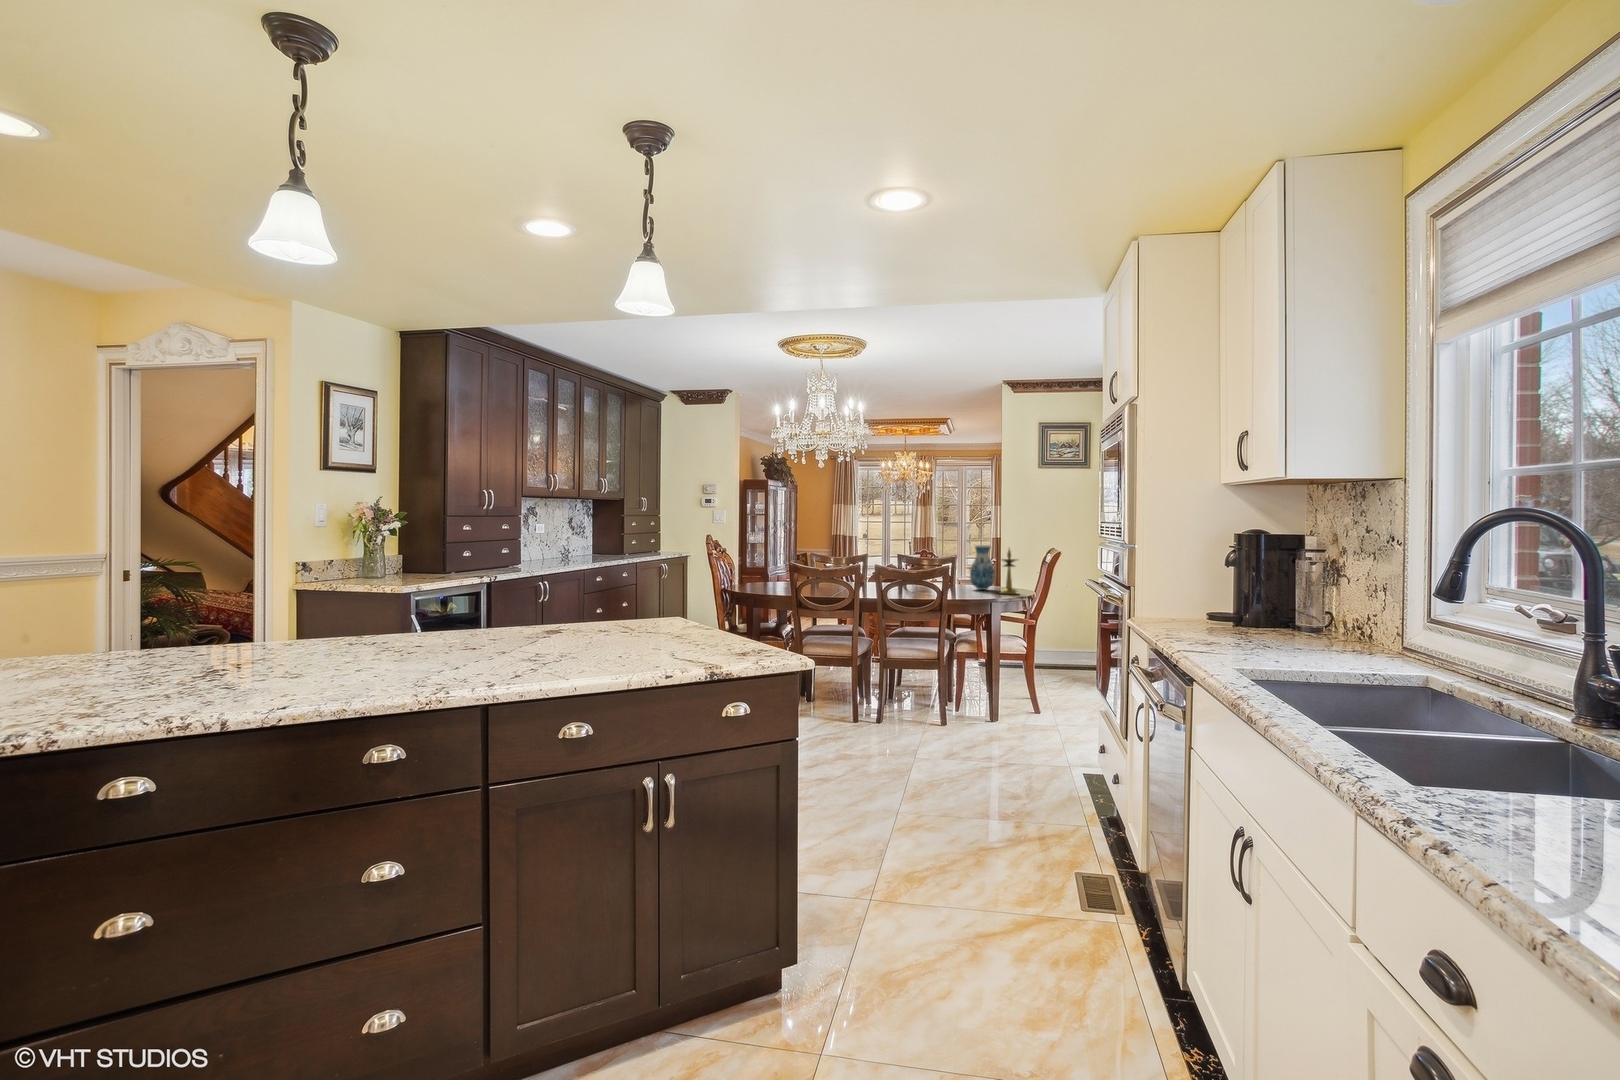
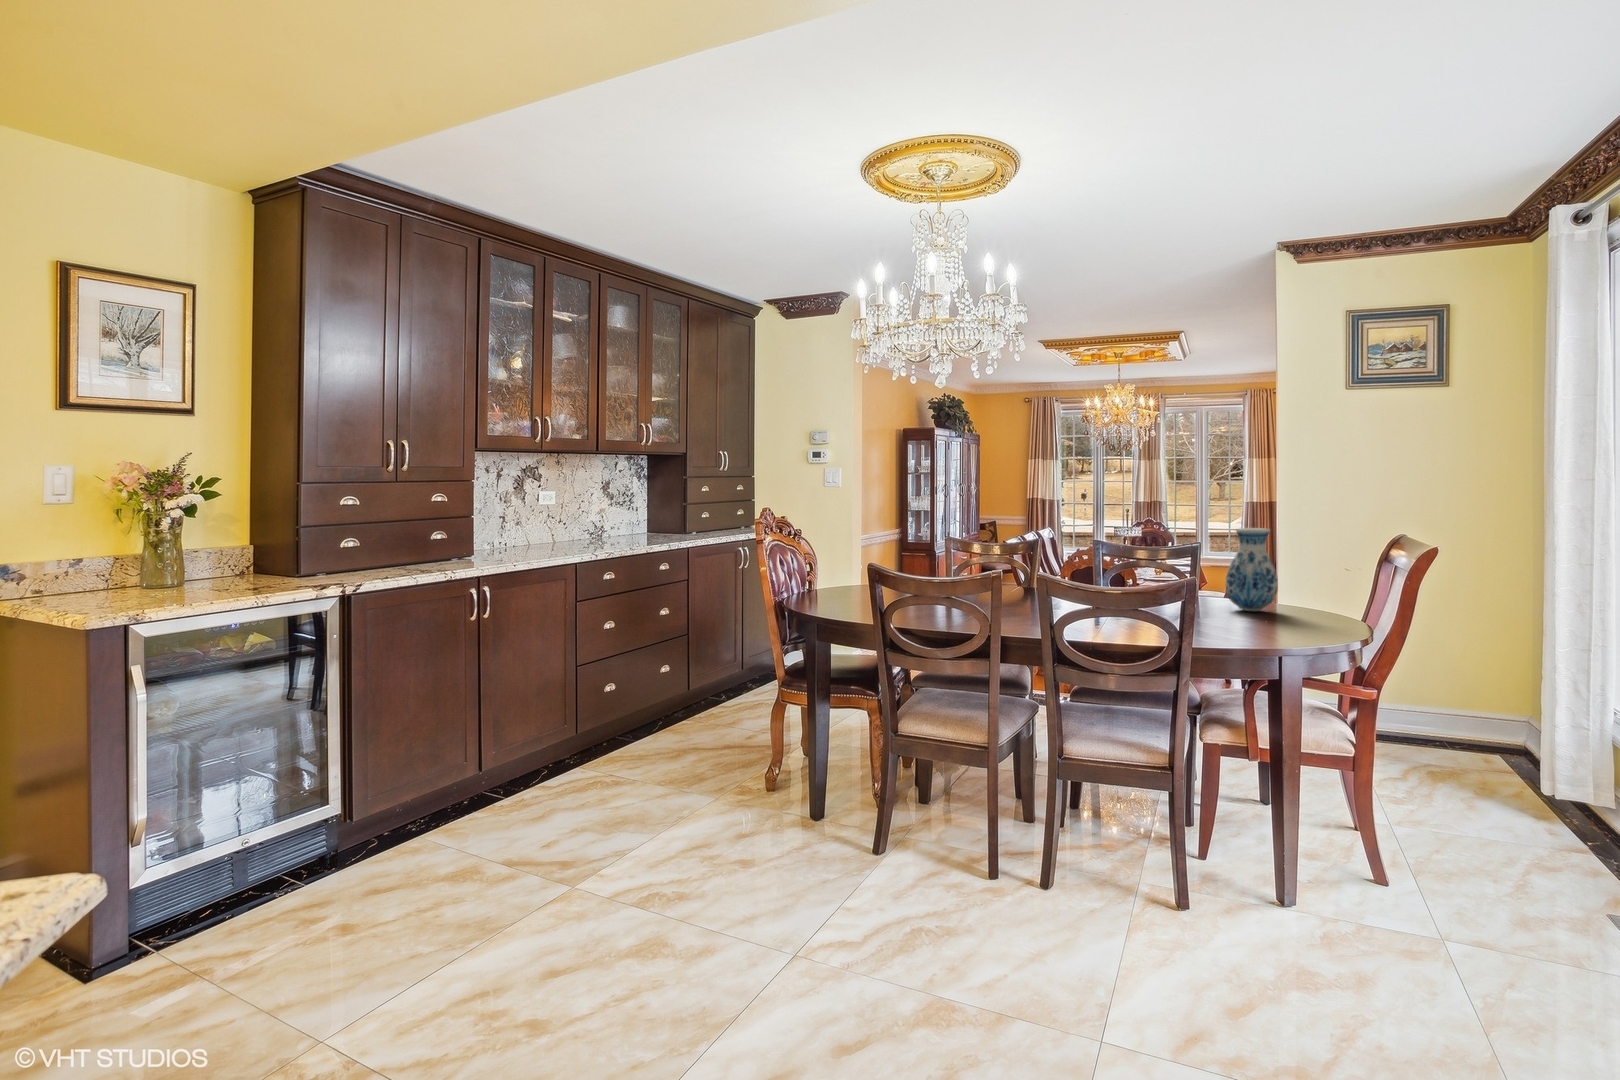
candlestick: present [1001,549,1017,594] -> none [1288,534,1333,628]

